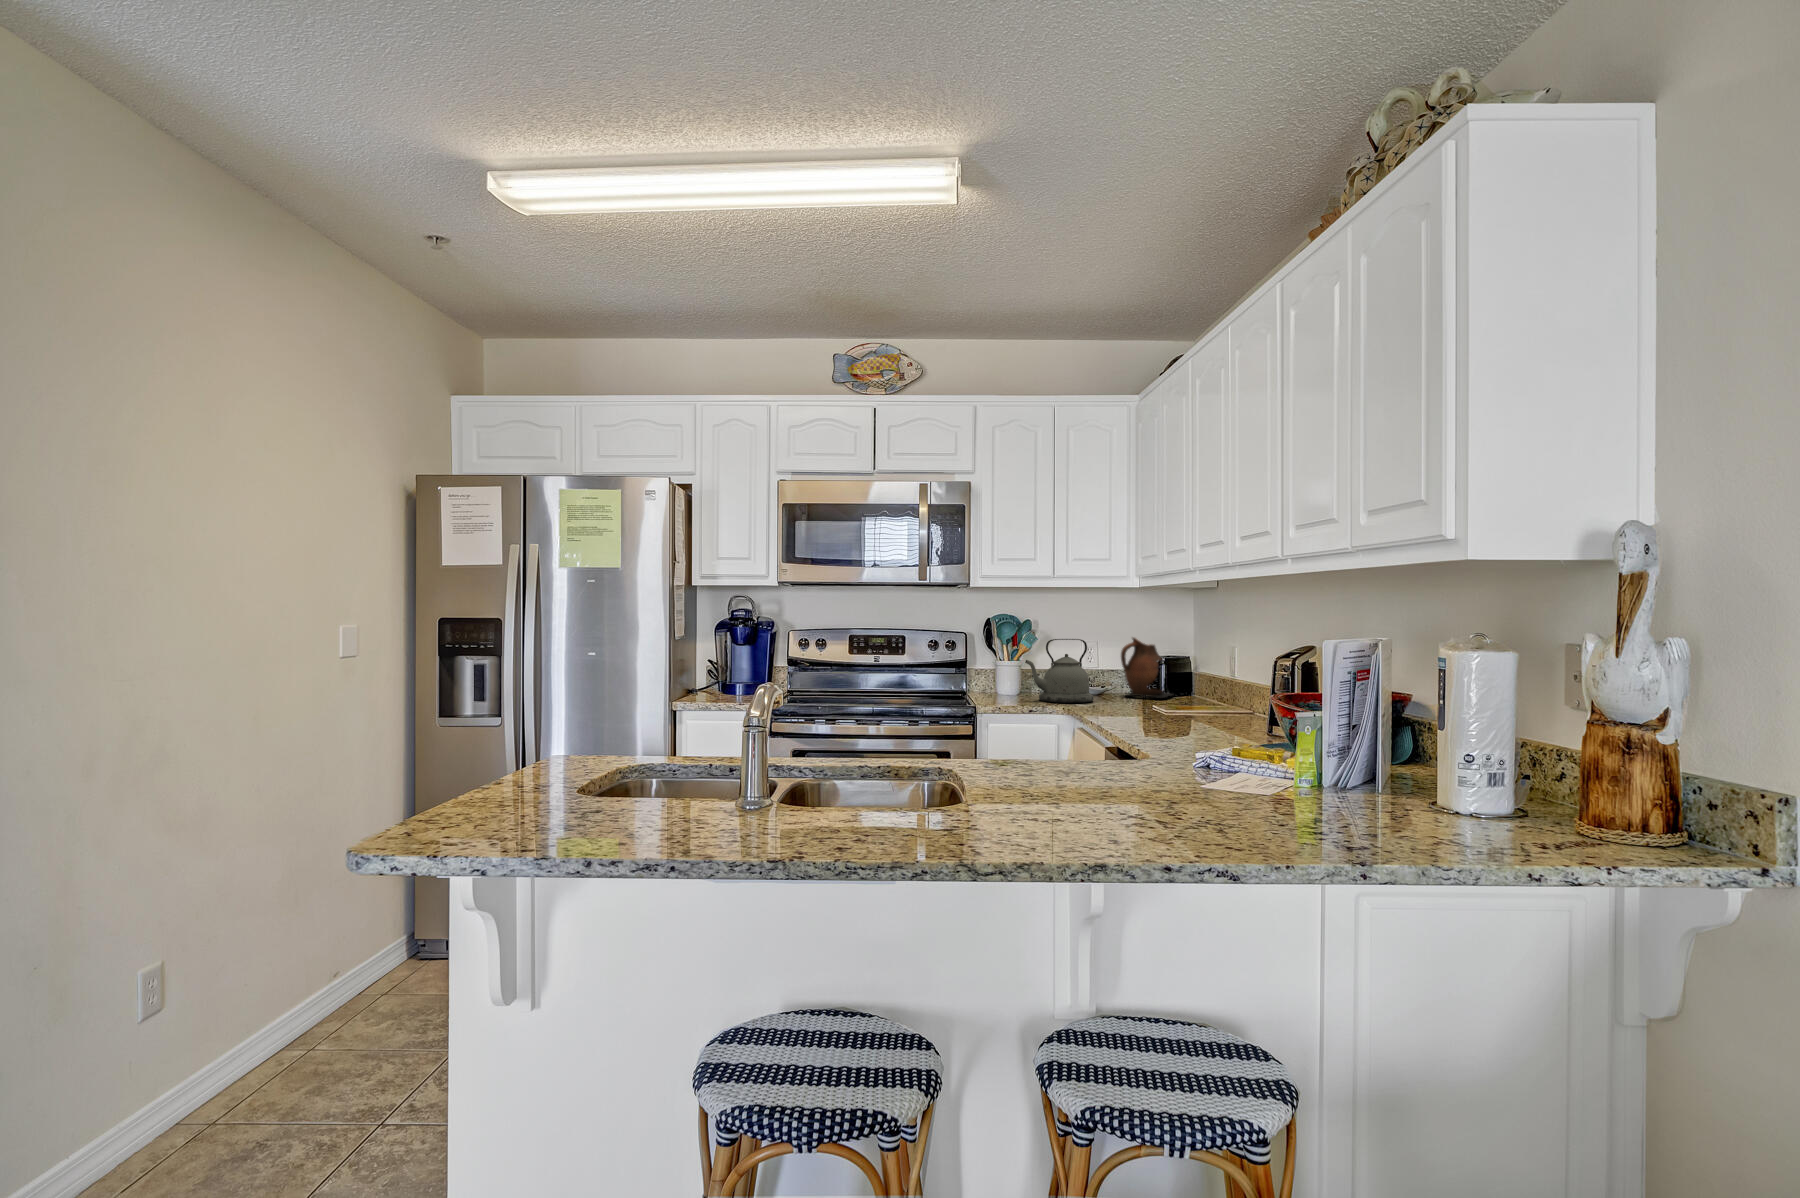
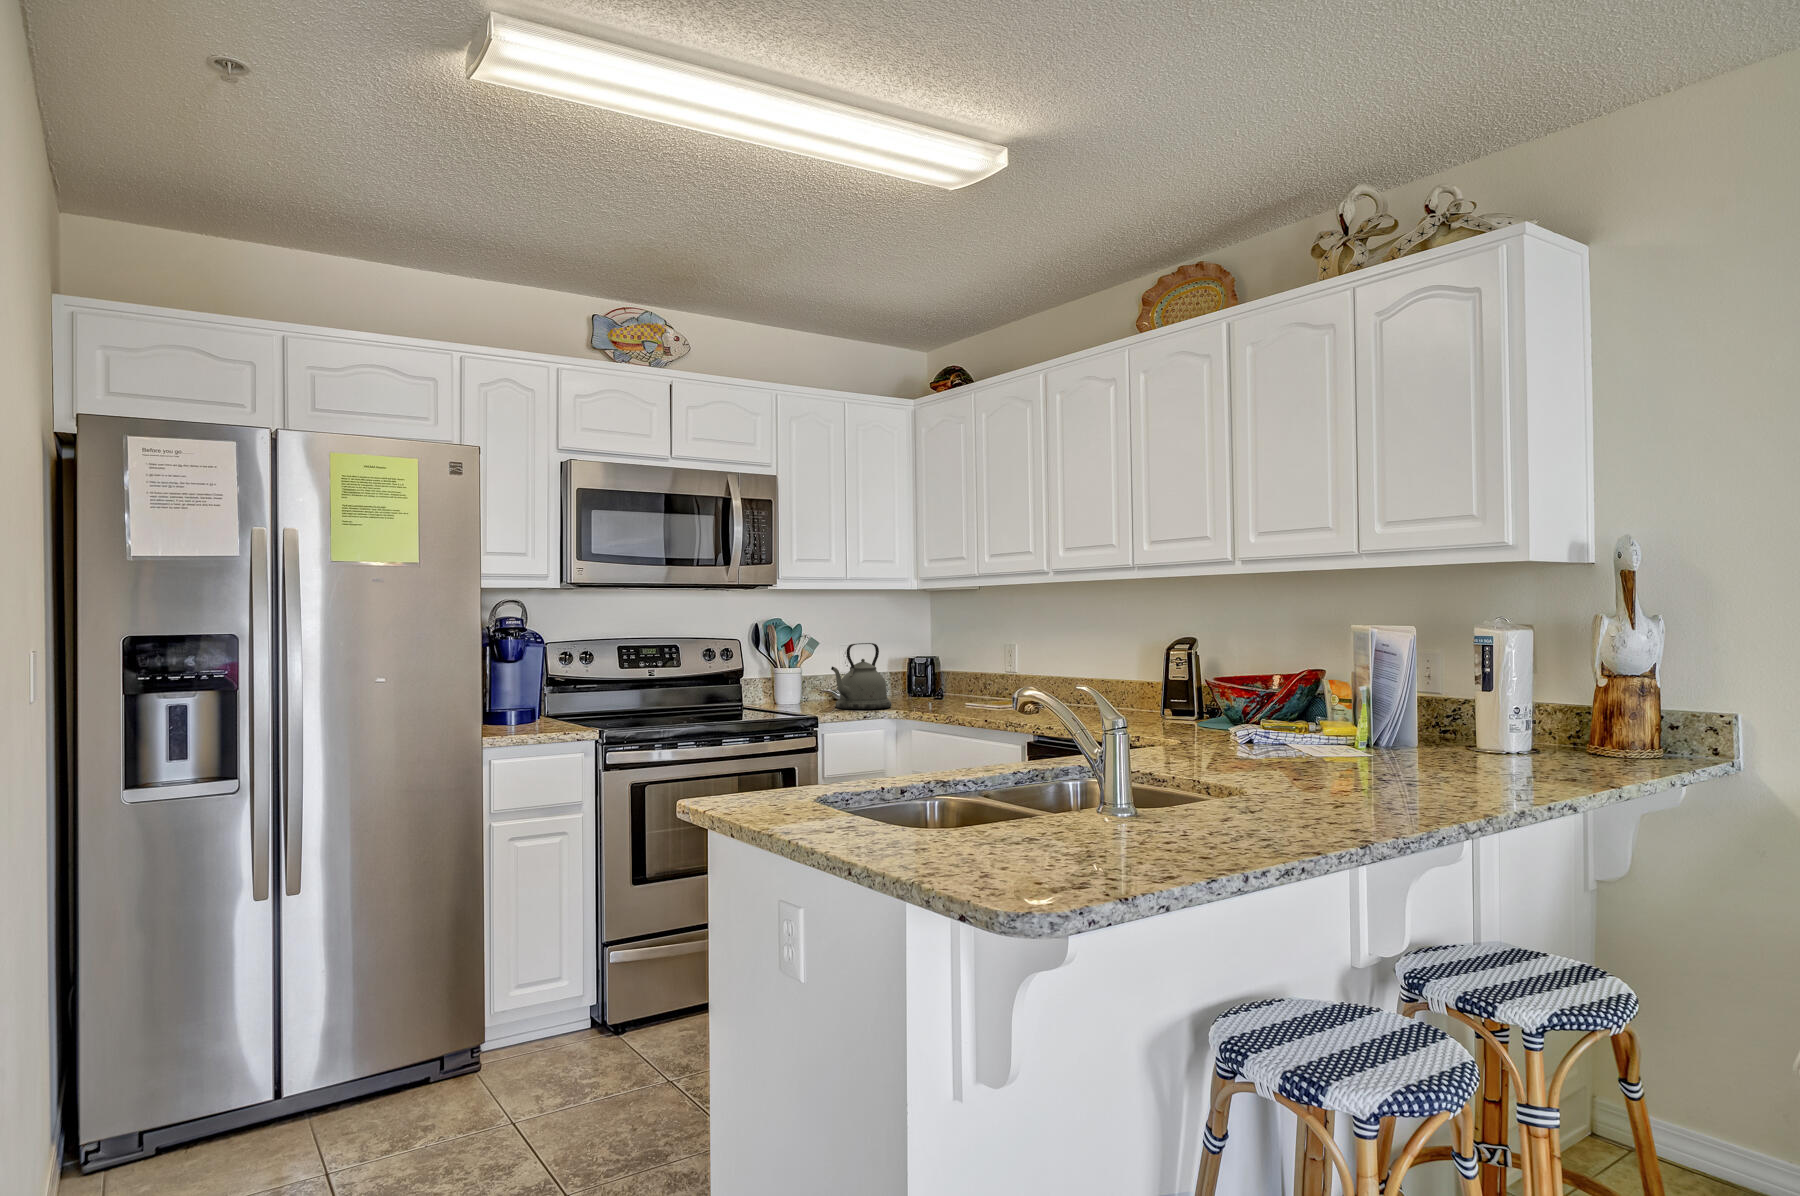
ceramic pitcher: present [1121,638,1170,698] -> none [889,640,939,700]

